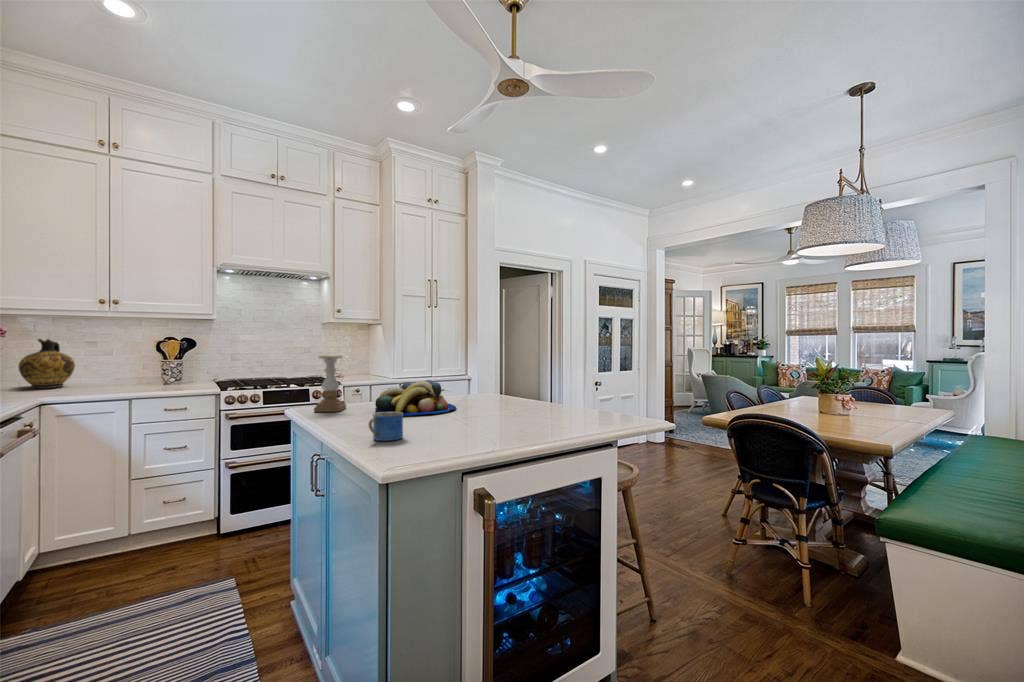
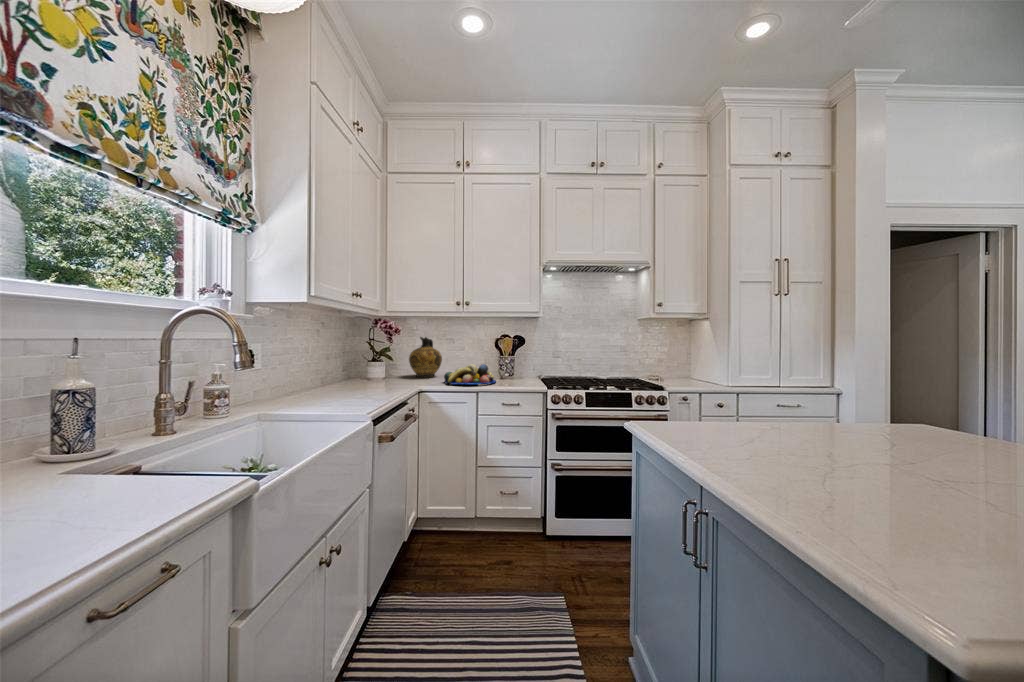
candle holder: present [314,355,346,412] -> none [668,361,708,440]
fruit bowl: present [375,380,456,416] -> present [444,364,496,385]
mug: present [369,412,403,441] -> none [835,481,911,551]

